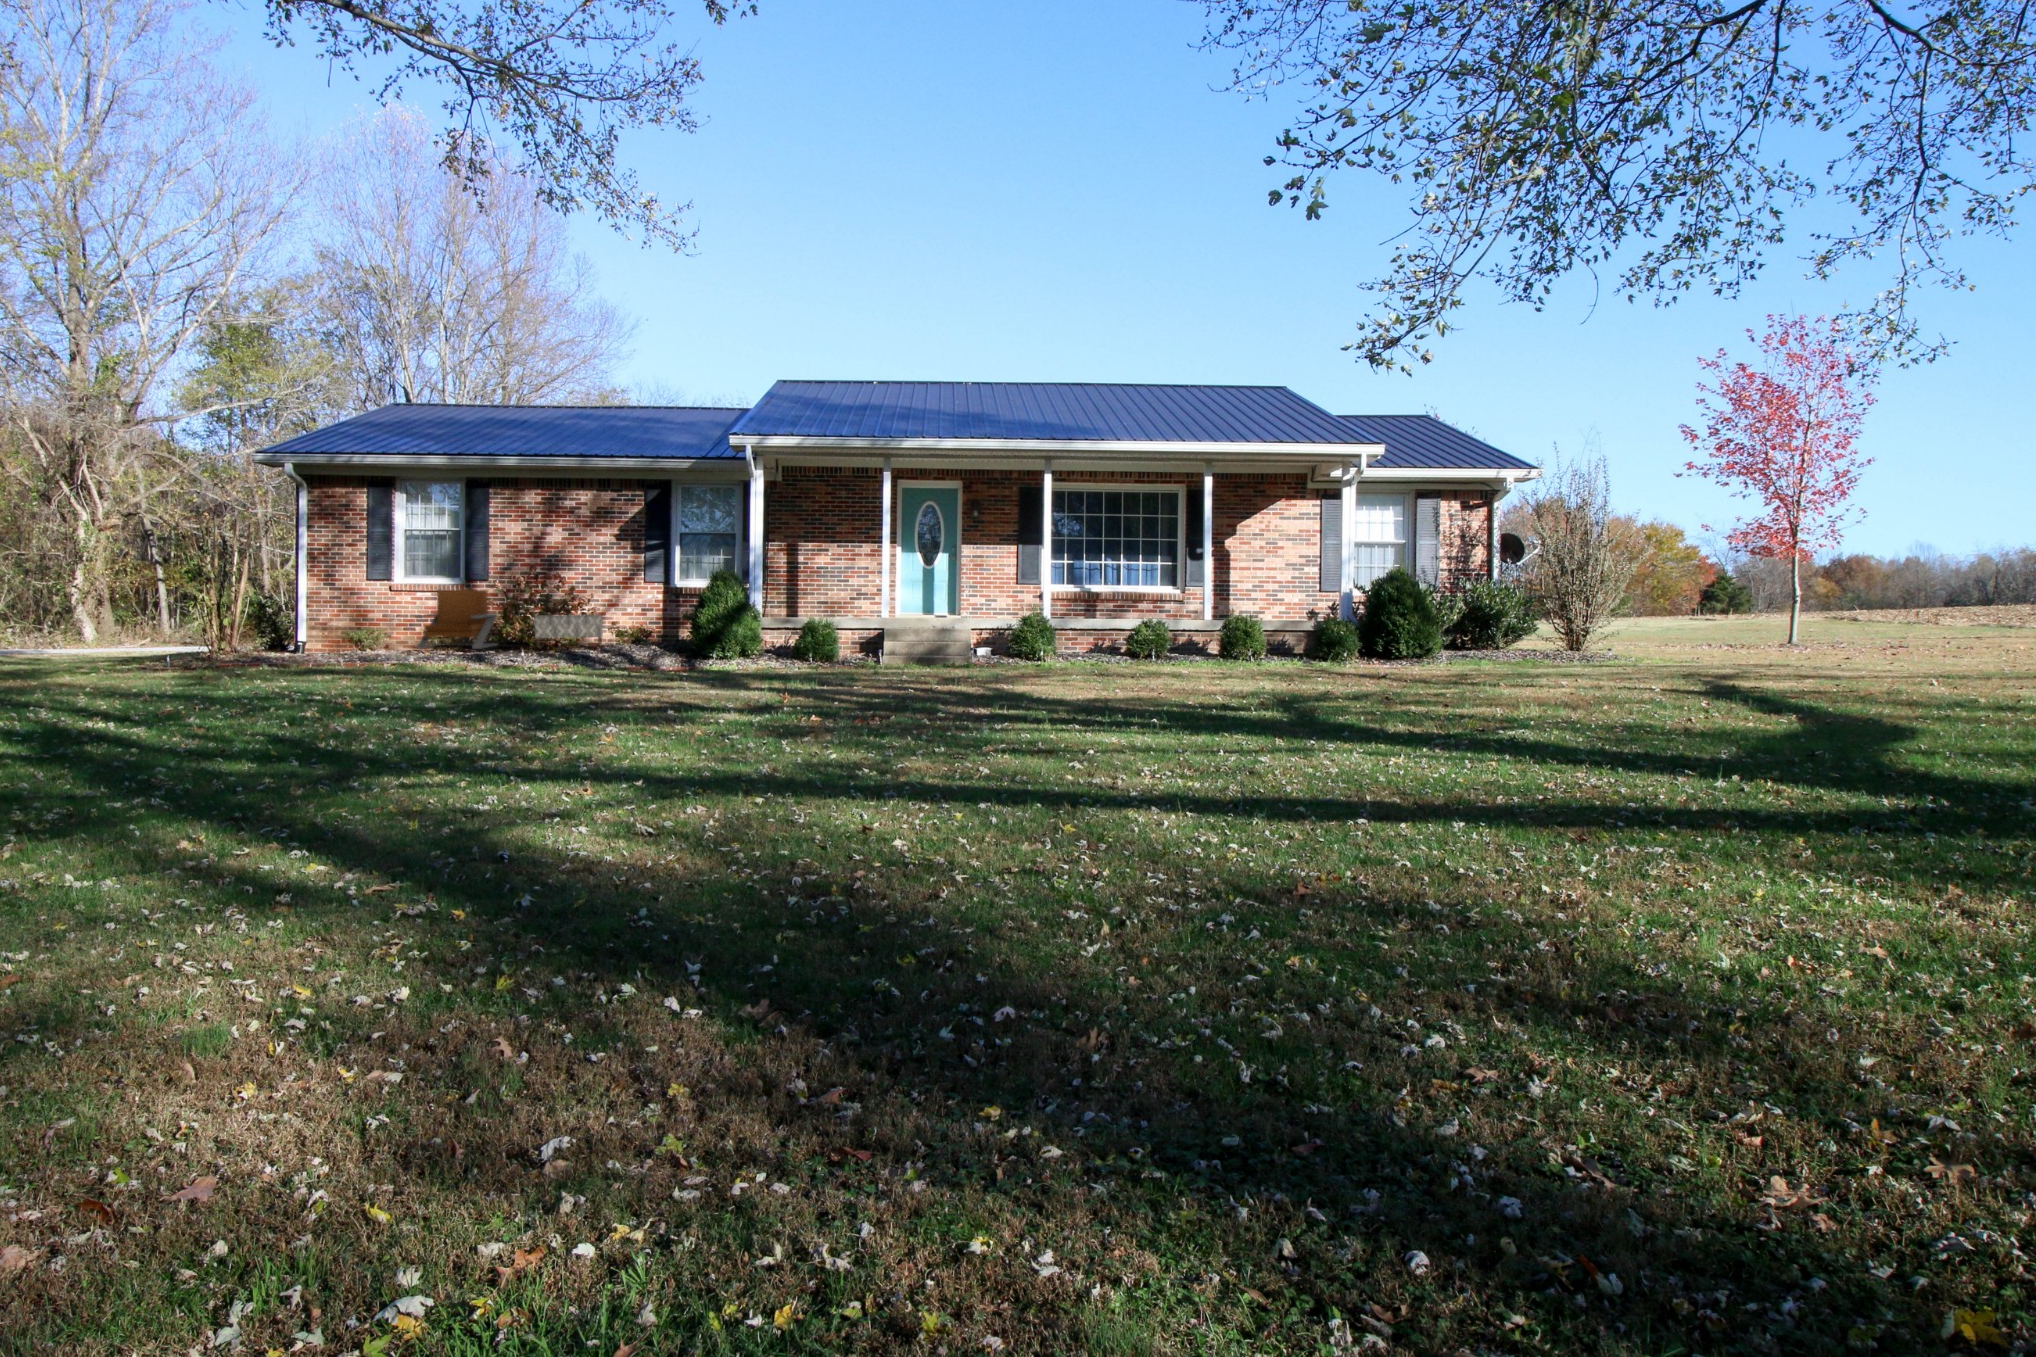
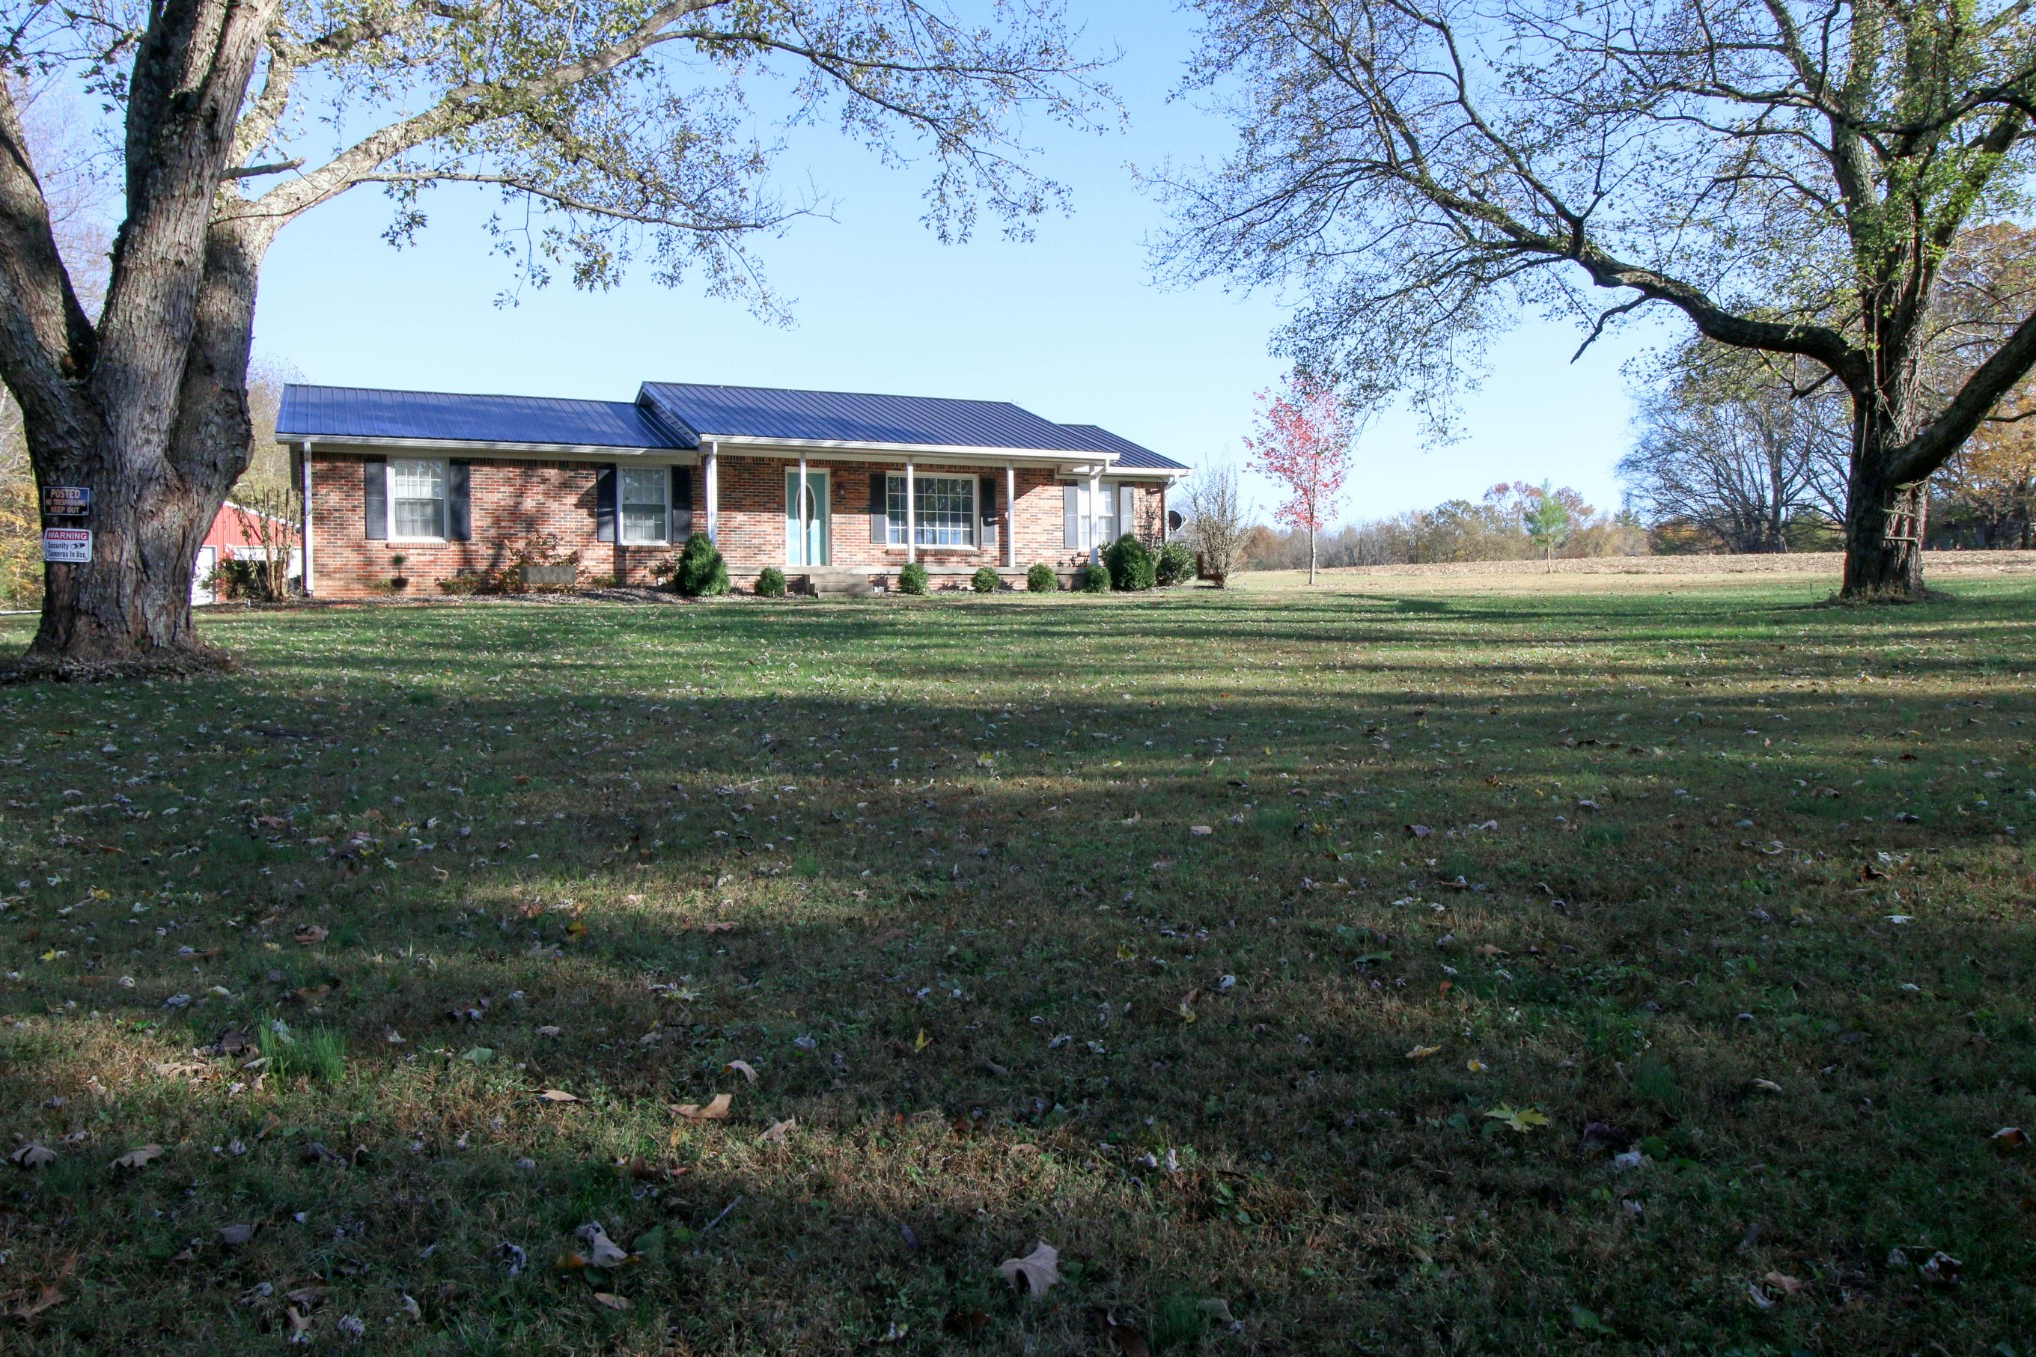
lounge chair: present [416,590,497,649] -> present [1194,553,1223,589]
potted tree: none [372,594,406,645] -> present [389,553,409,590]

